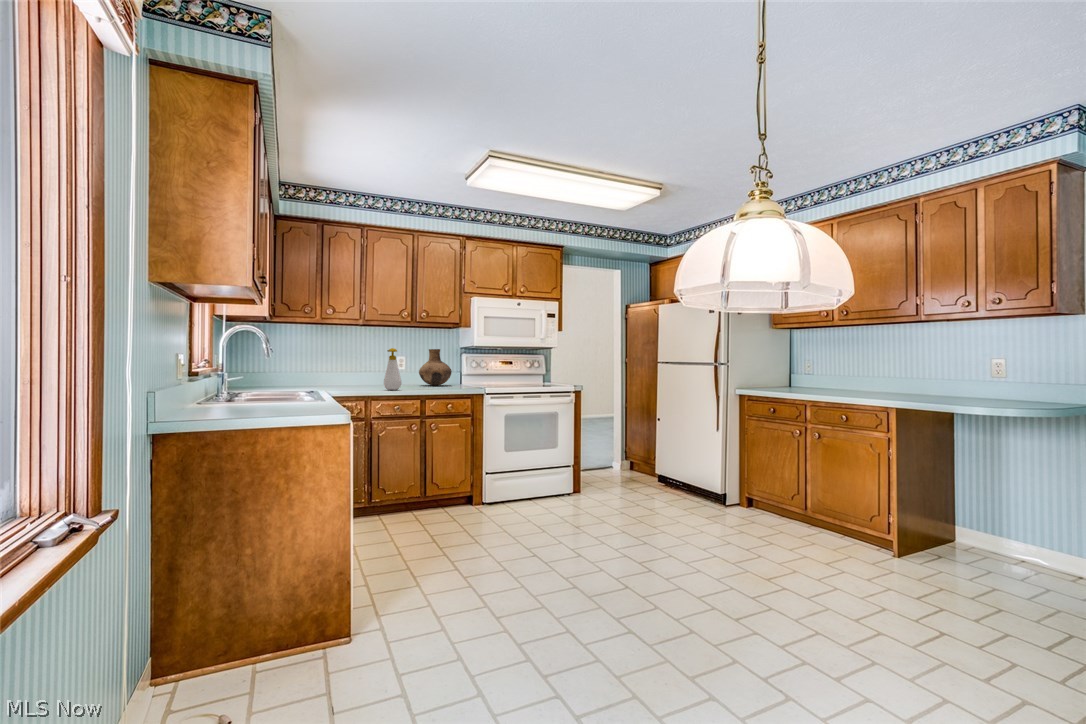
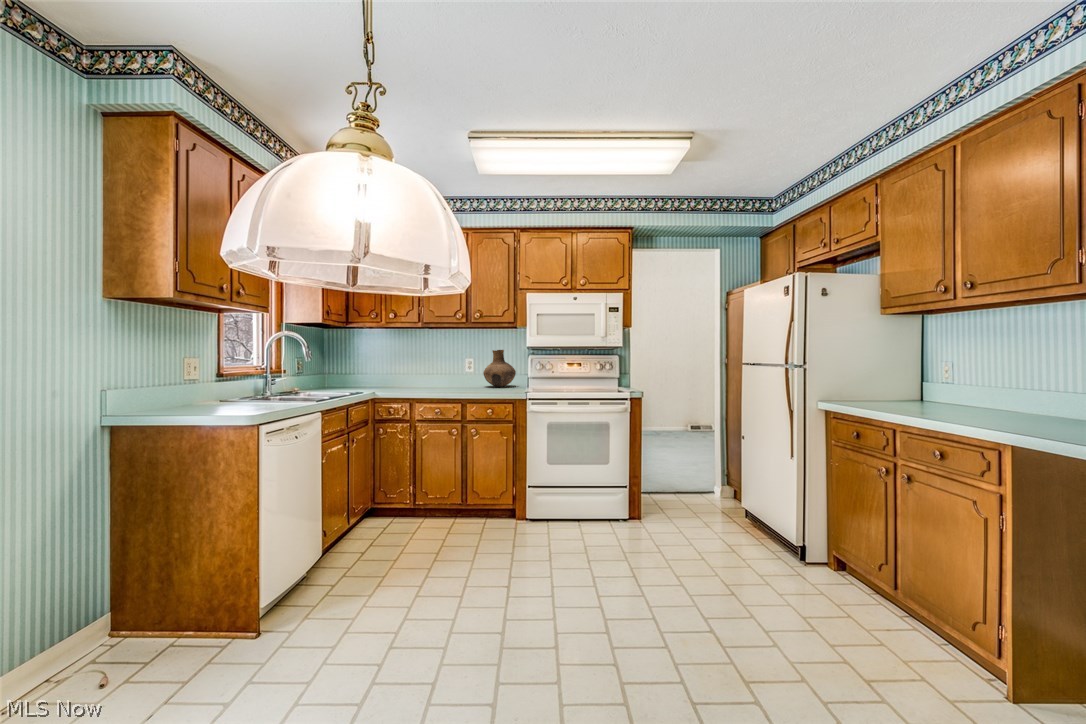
soap bottle: present [384,348,402,390] -> none [424,354,440,395]

